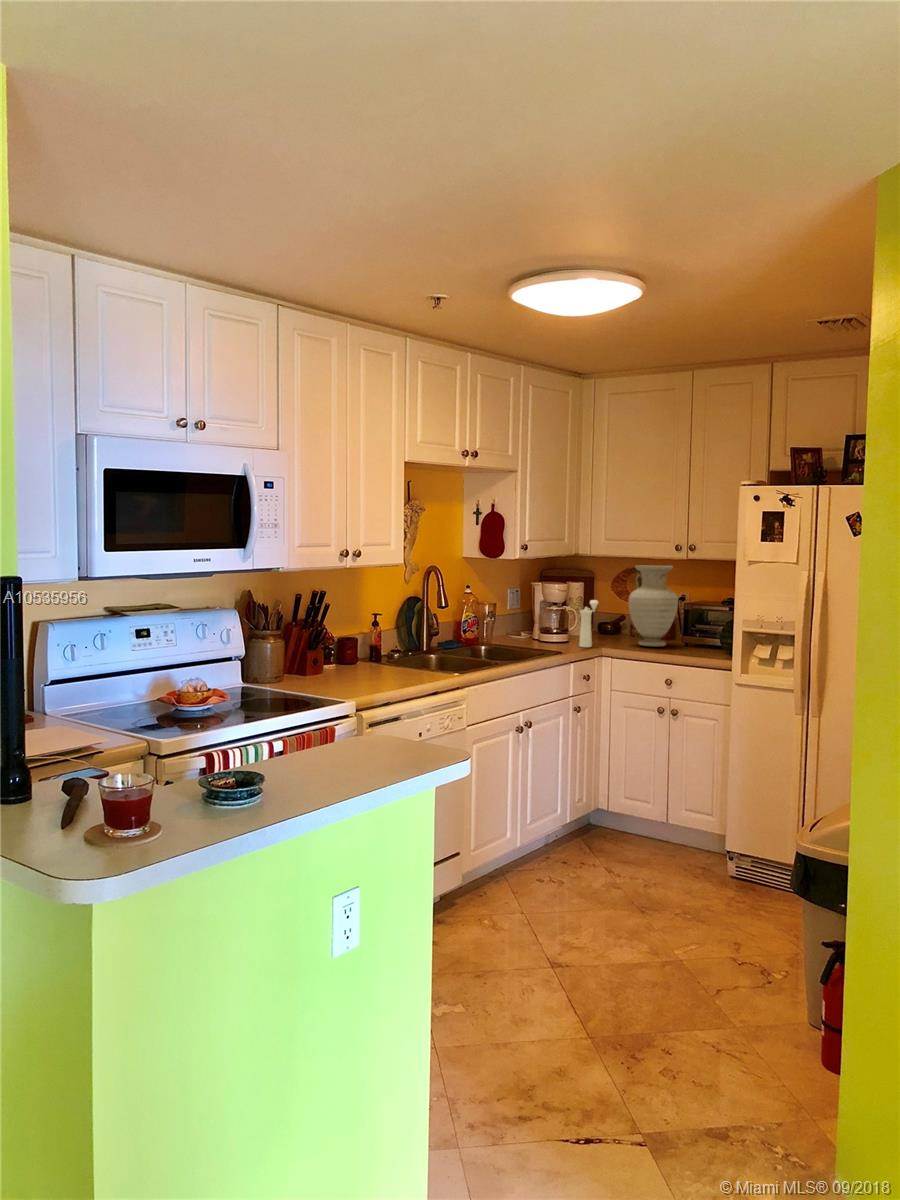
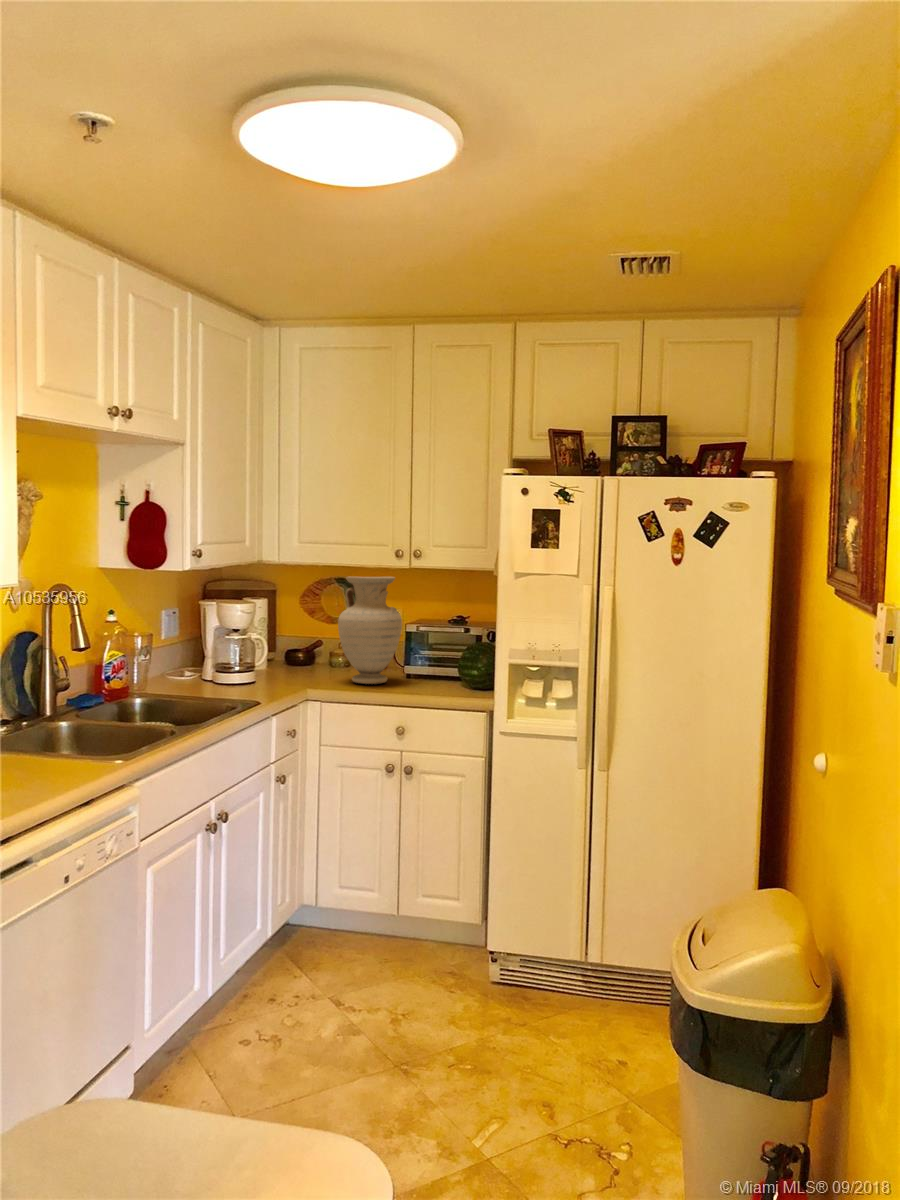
pepper mill: present [579,600,599,647] -> none [276,624,299,691]

